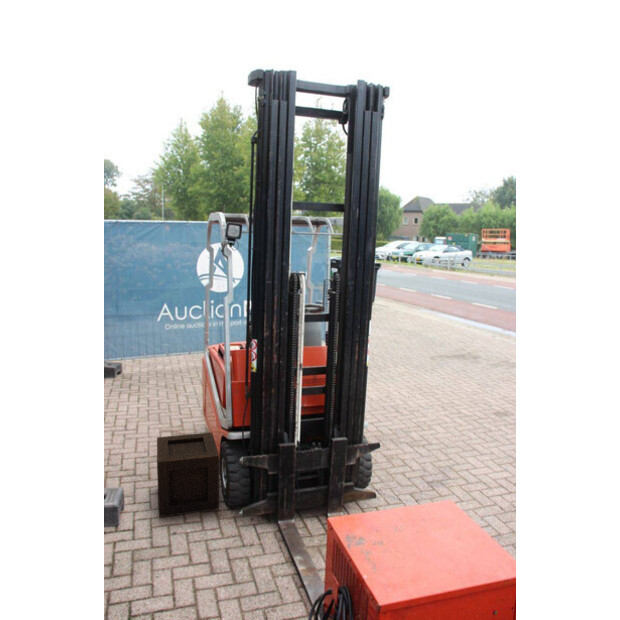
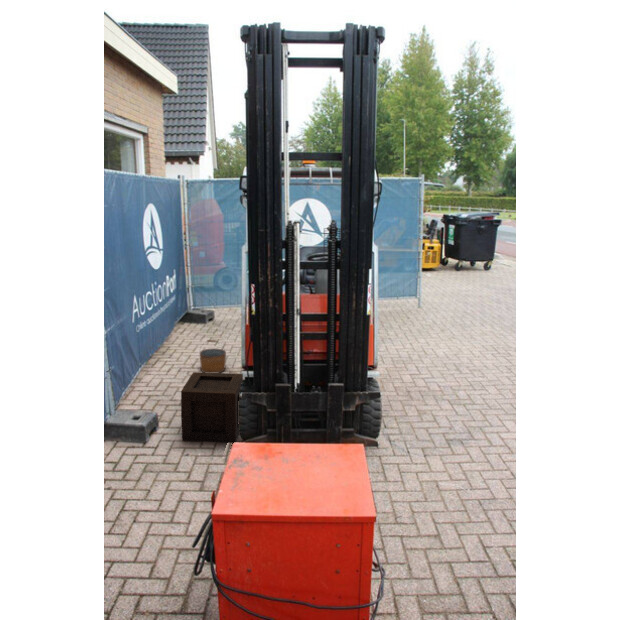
bucket: none [133,397,163,434] -> present [200,340,226,373]

